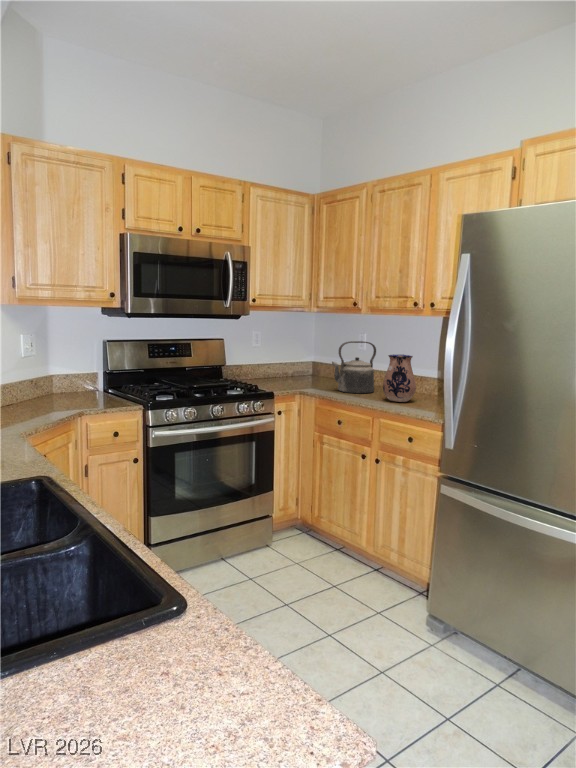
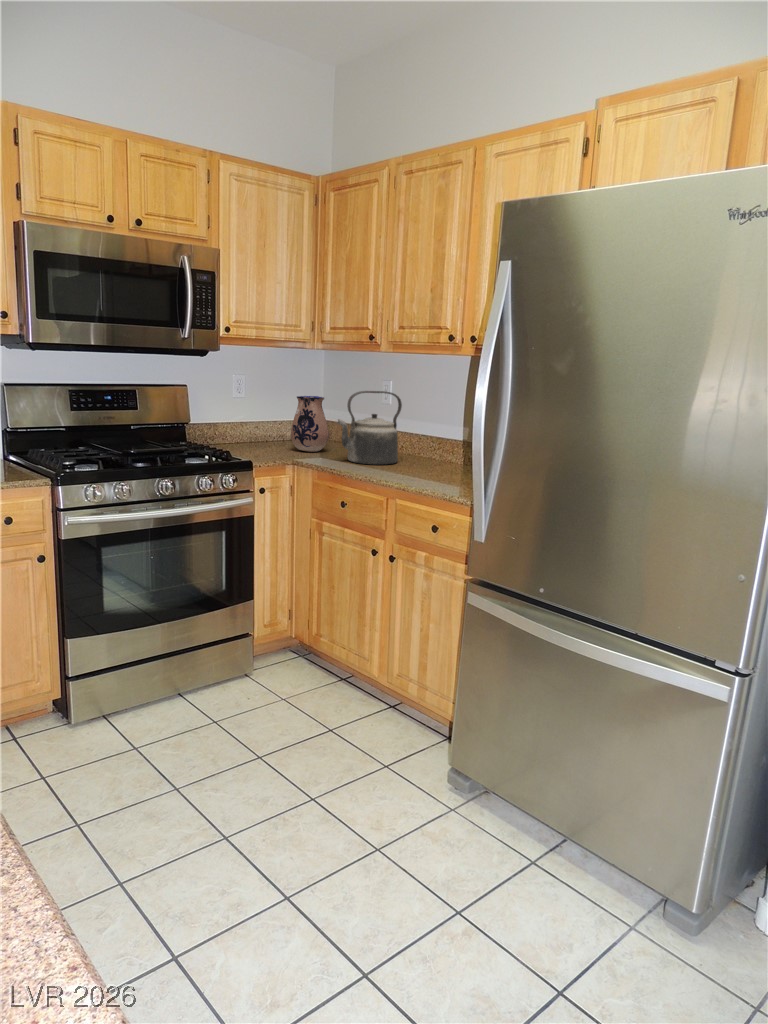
ceramic pitcher: present [383,354,416,402] -> present [291,396,329,452]

